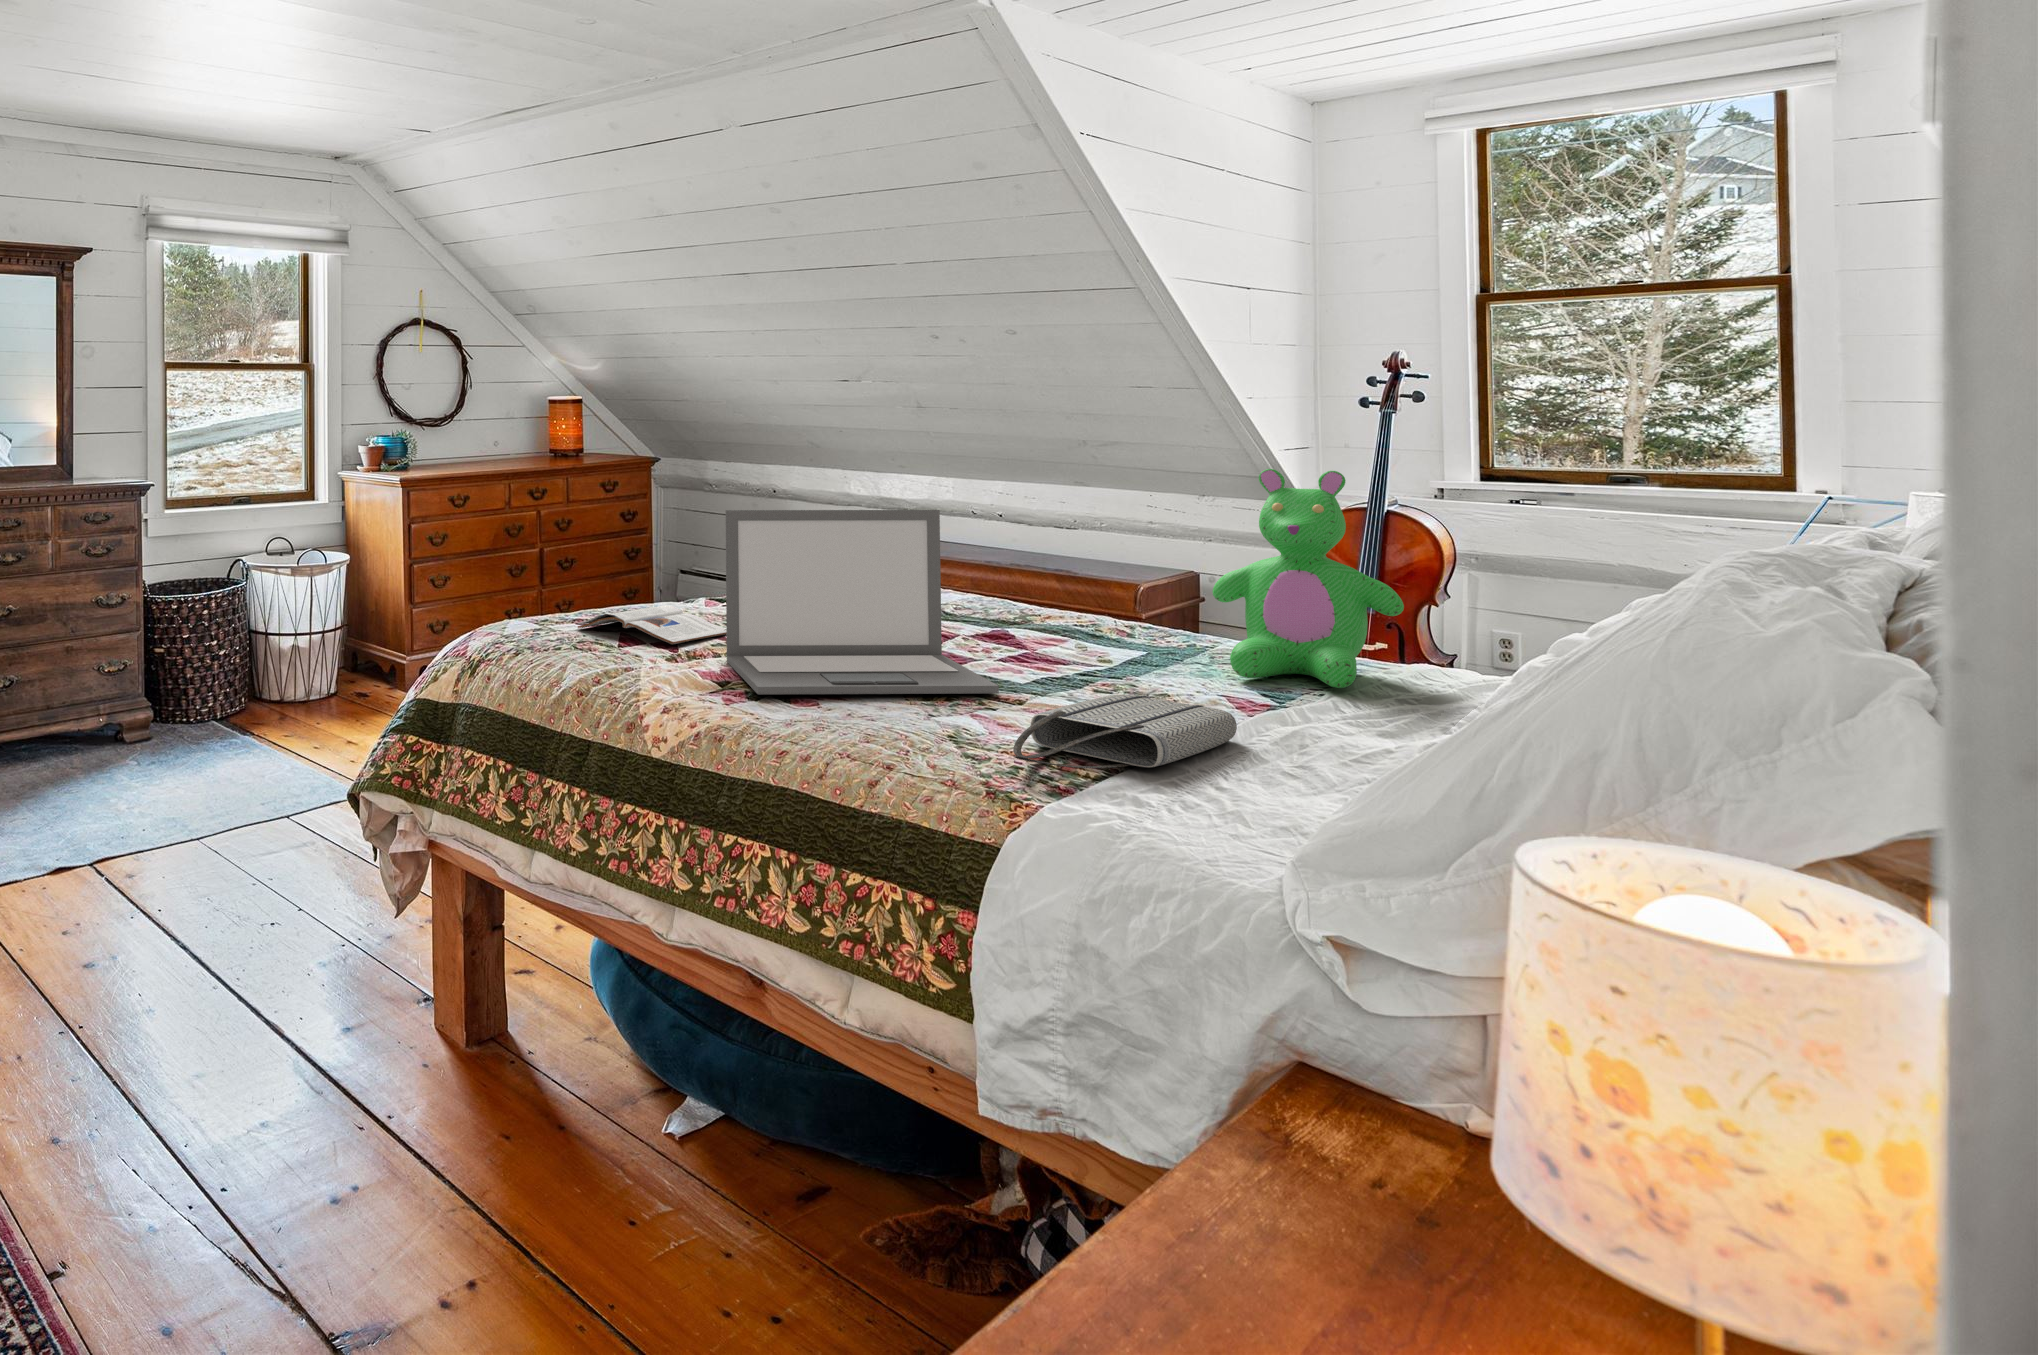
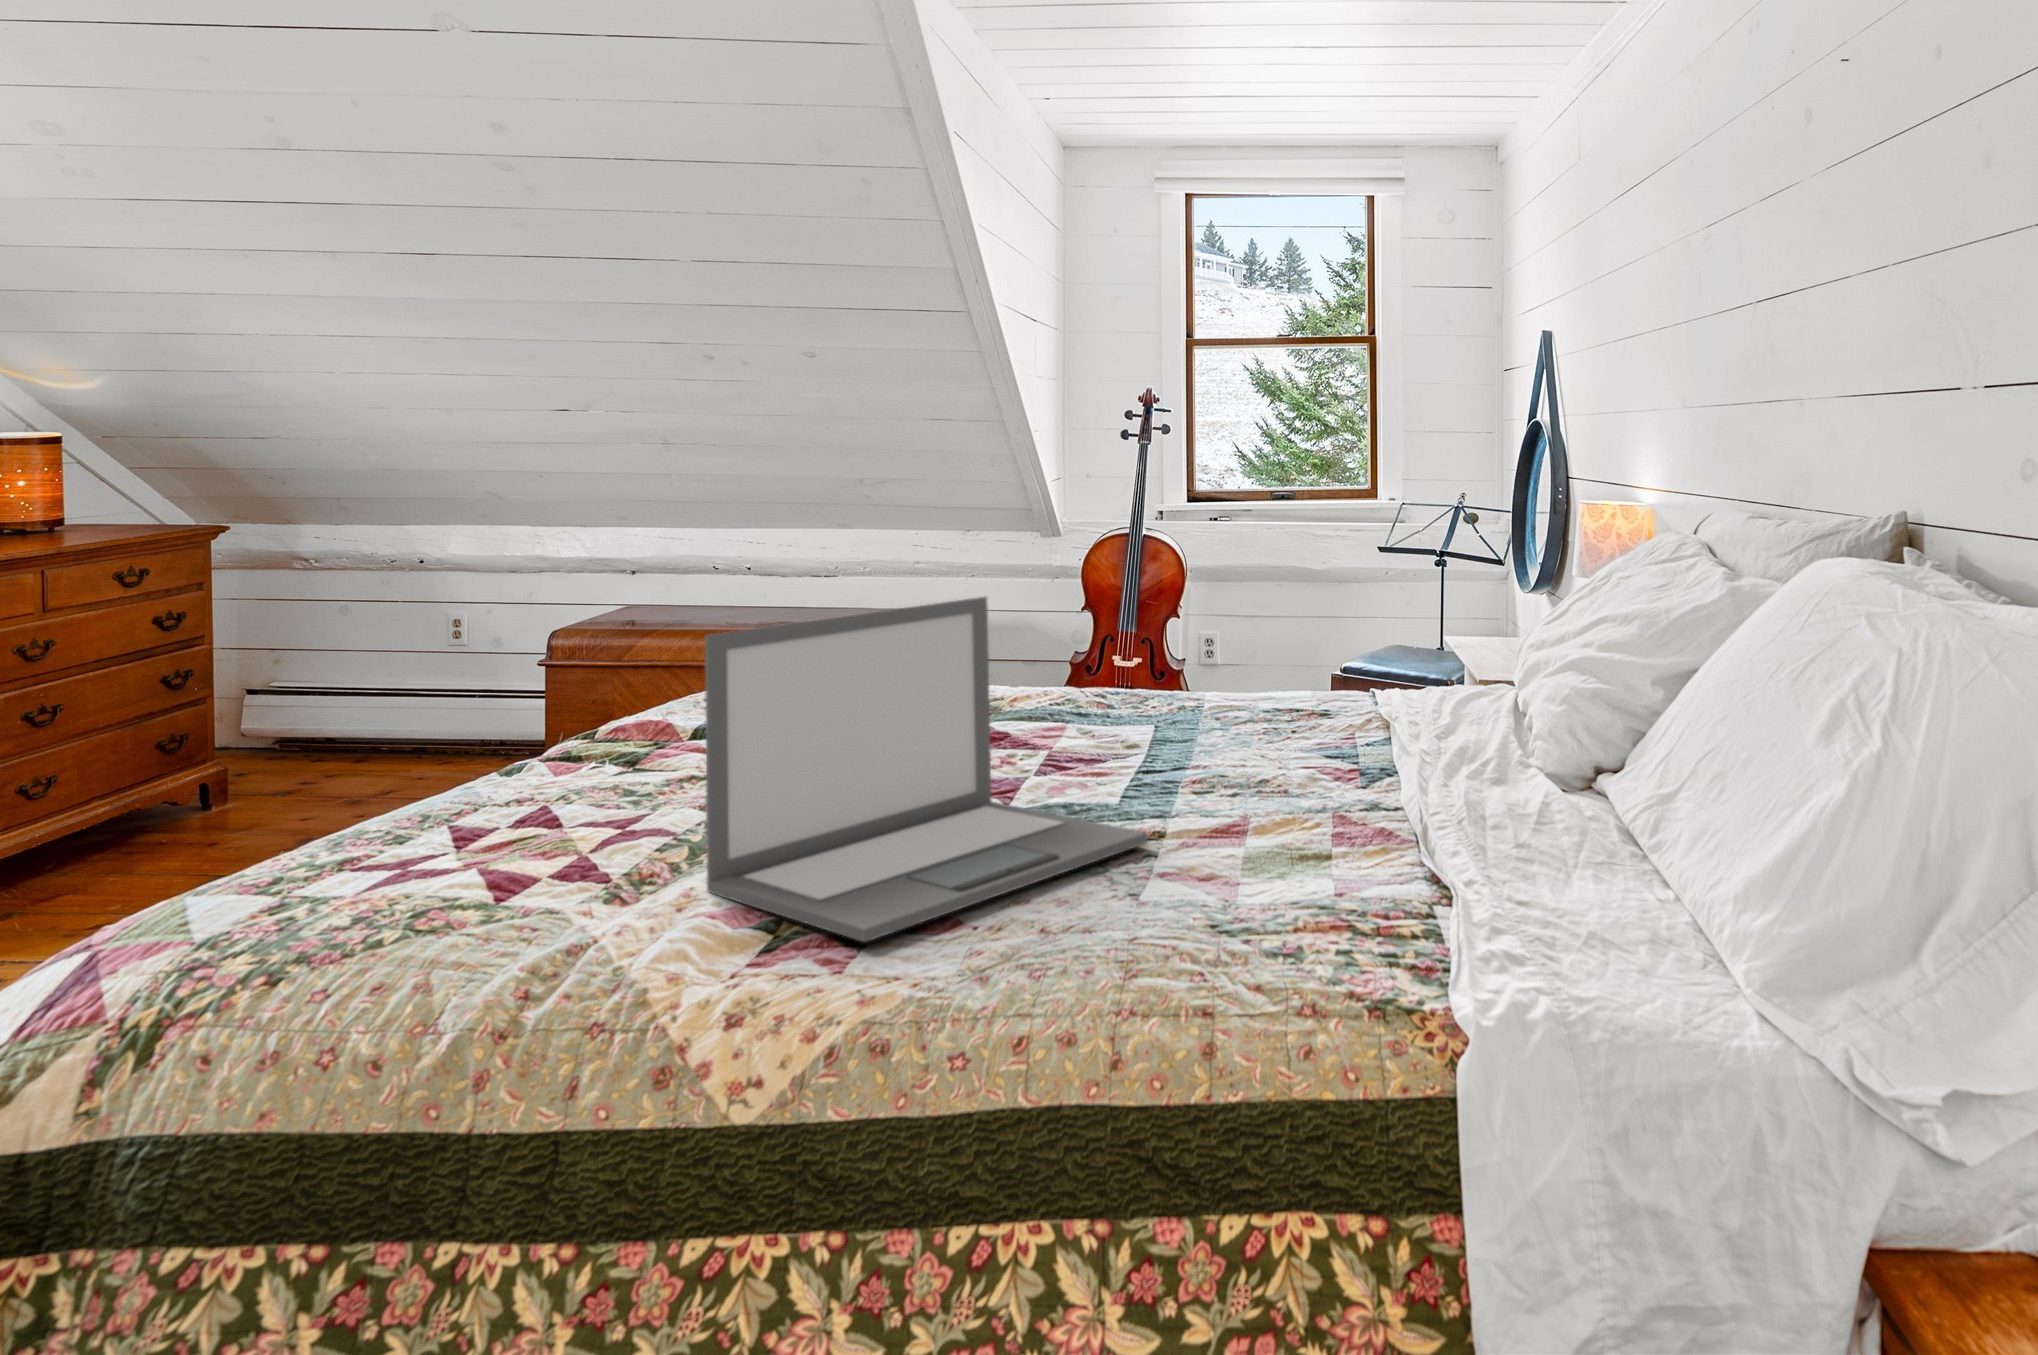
teddy bear: present [1212,469,1404,688] -> none [1246,507,1427,754]
magazine: present [578,606,727,644] -> none [344,812,644,897]
tote bag: present [1013,694,1237,768] -> none [1300,804,1486,944]

